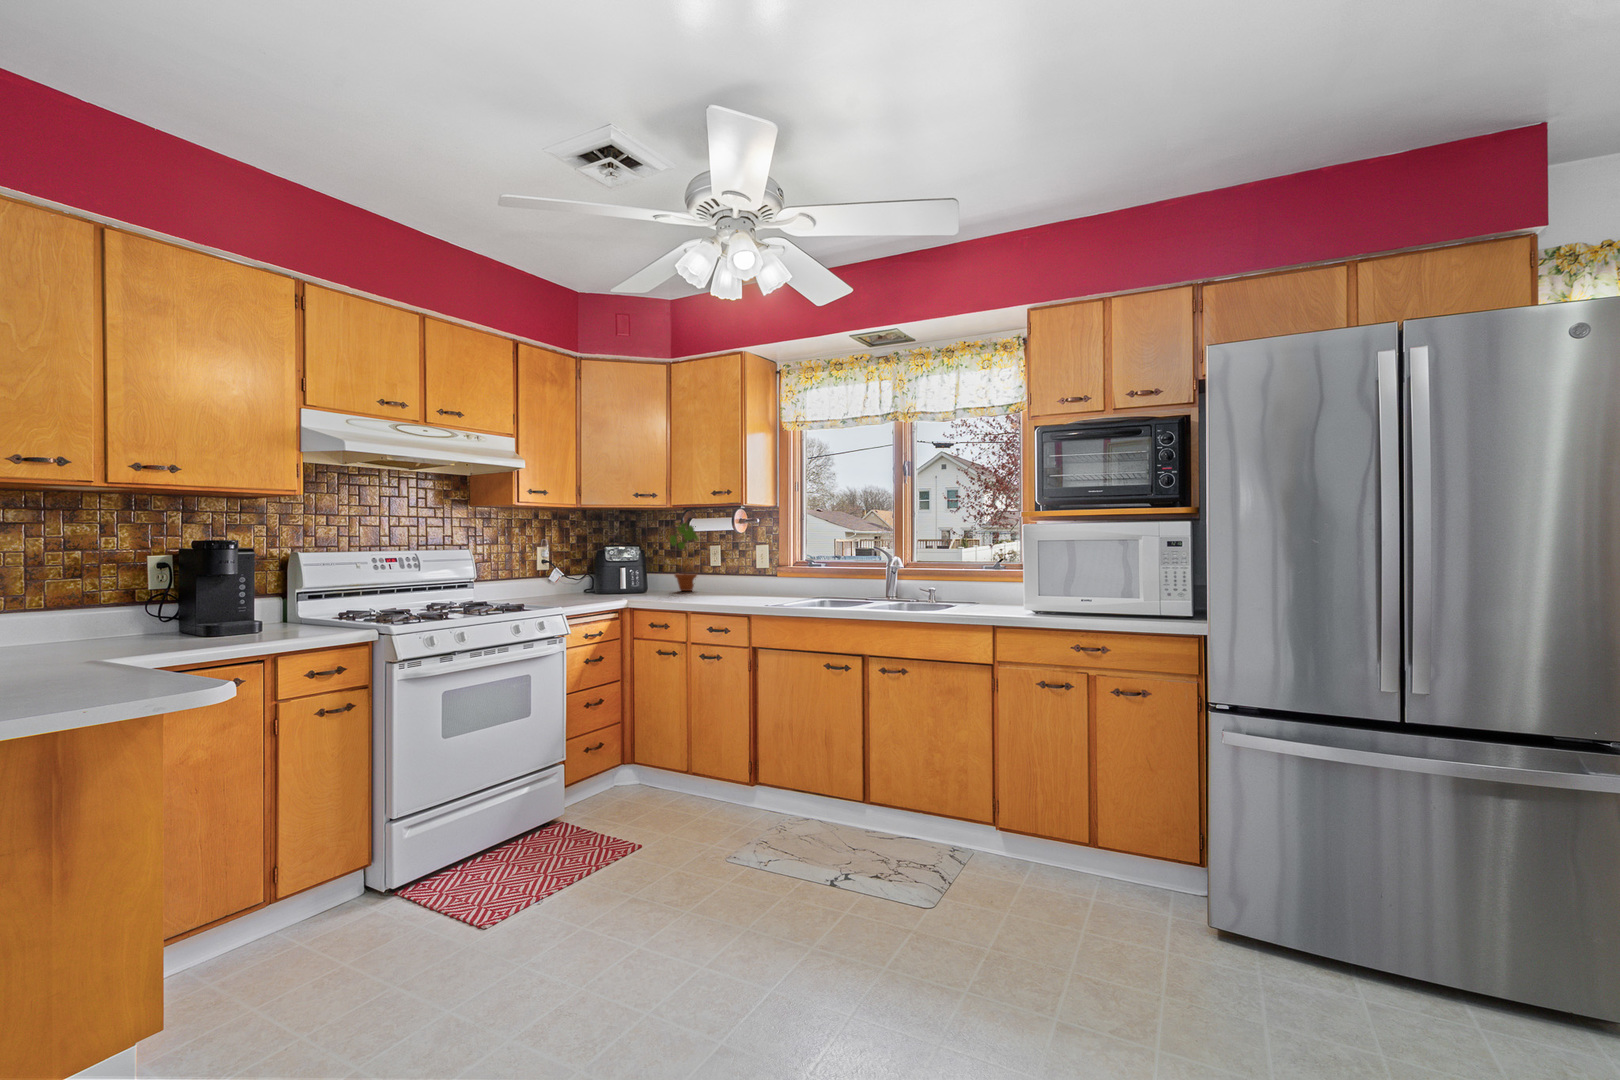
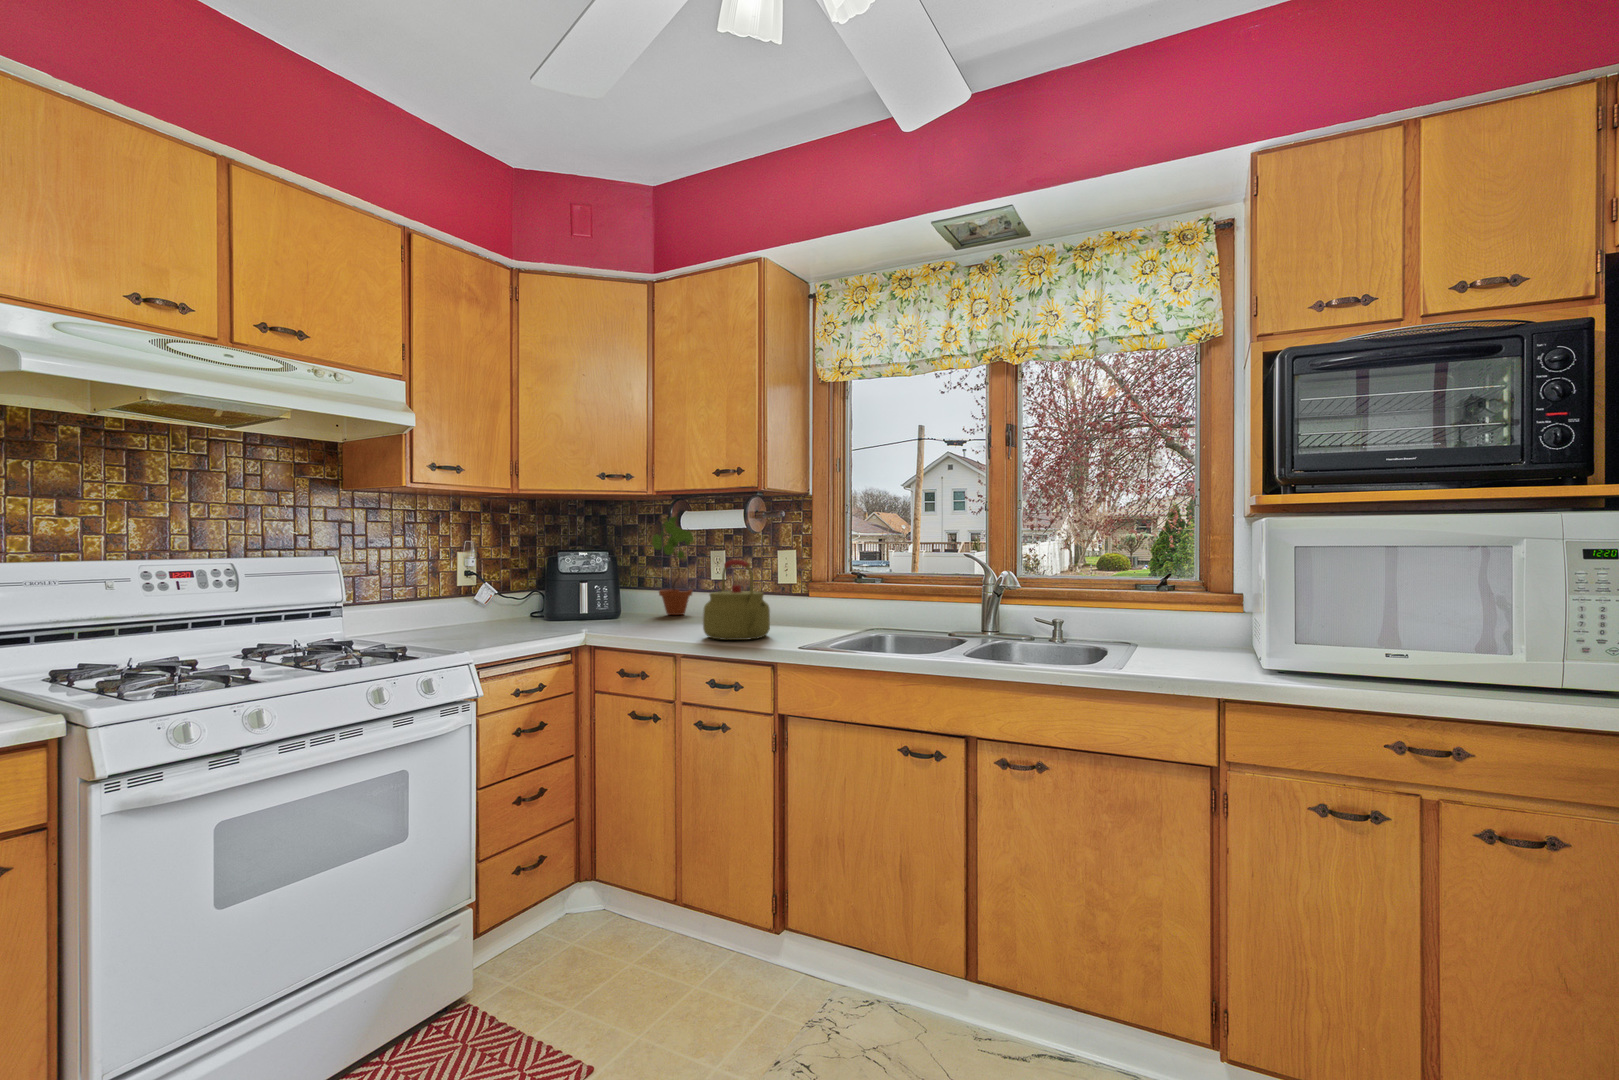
kettle: none [705,551,749,602] -> present [703,559,770,640]

